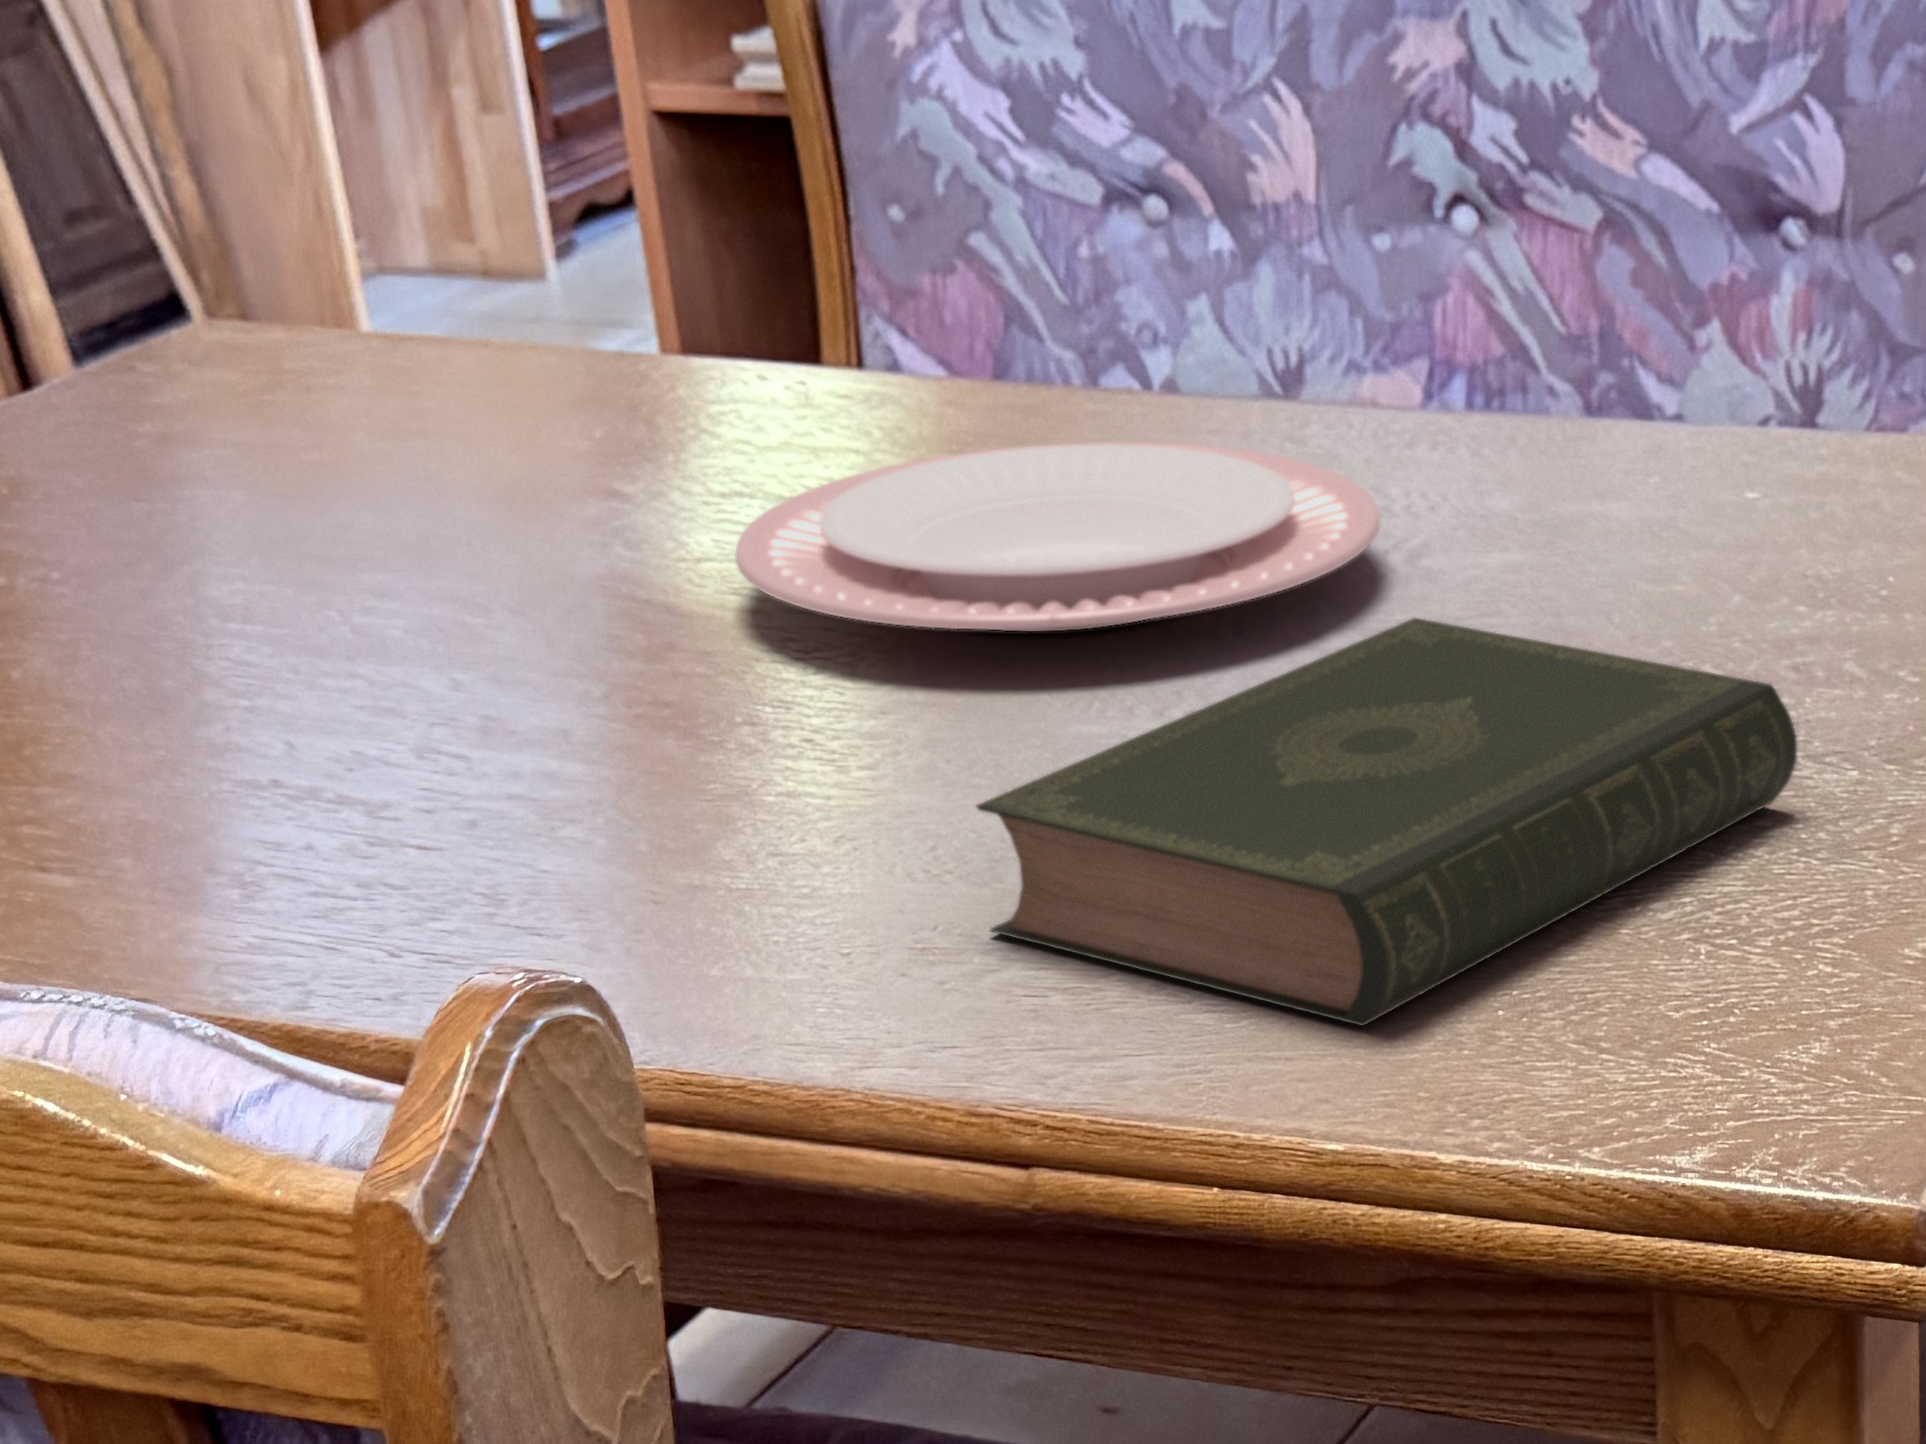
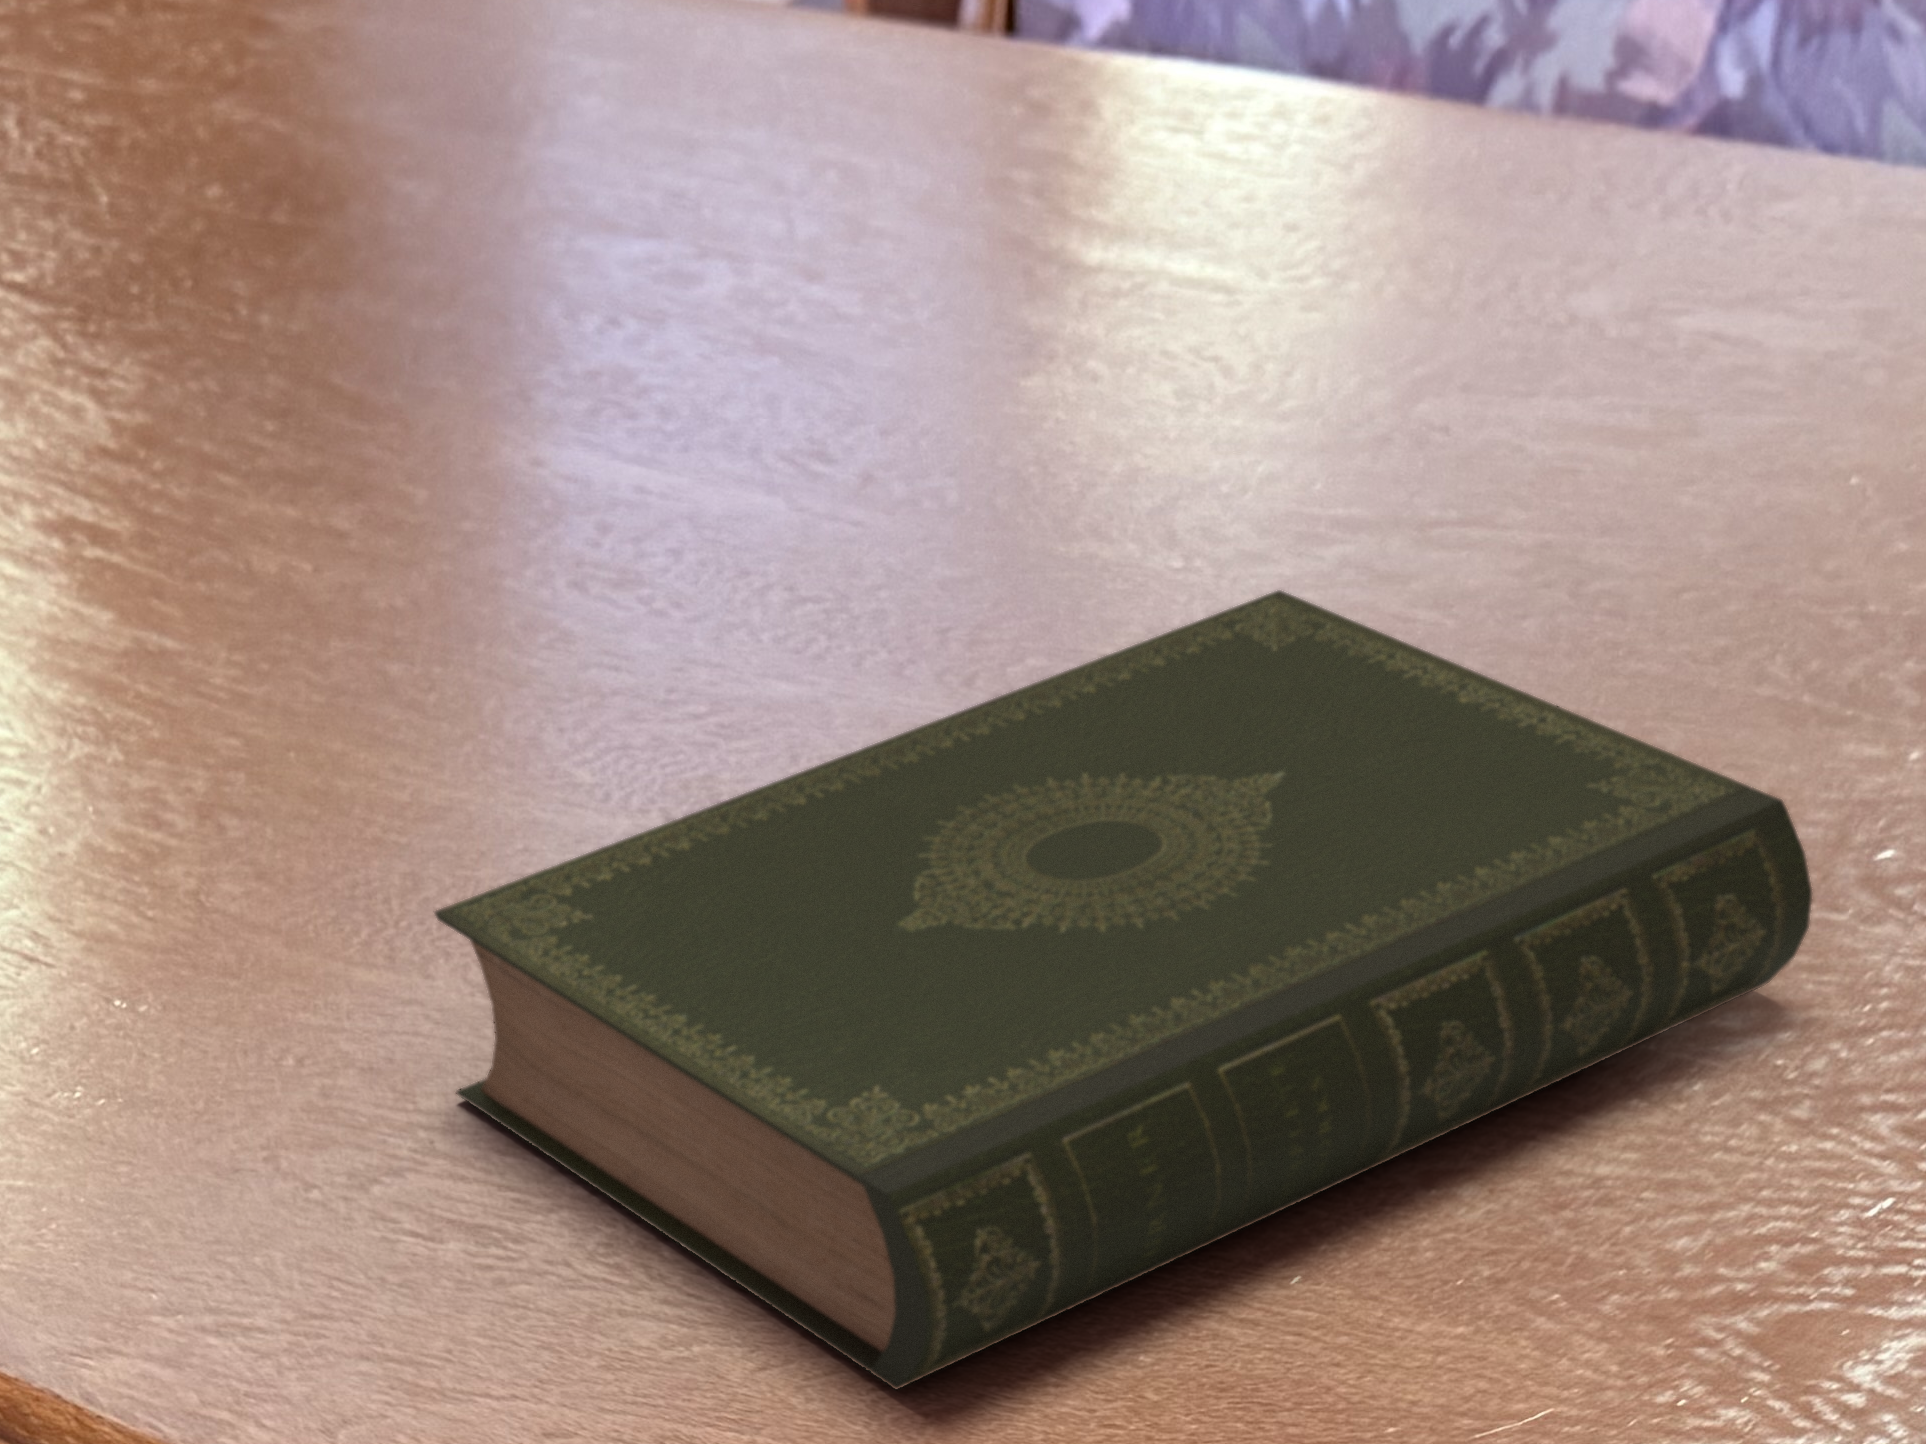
plate: present [735,442,1380,632] -> none [437,180,1374,527]

